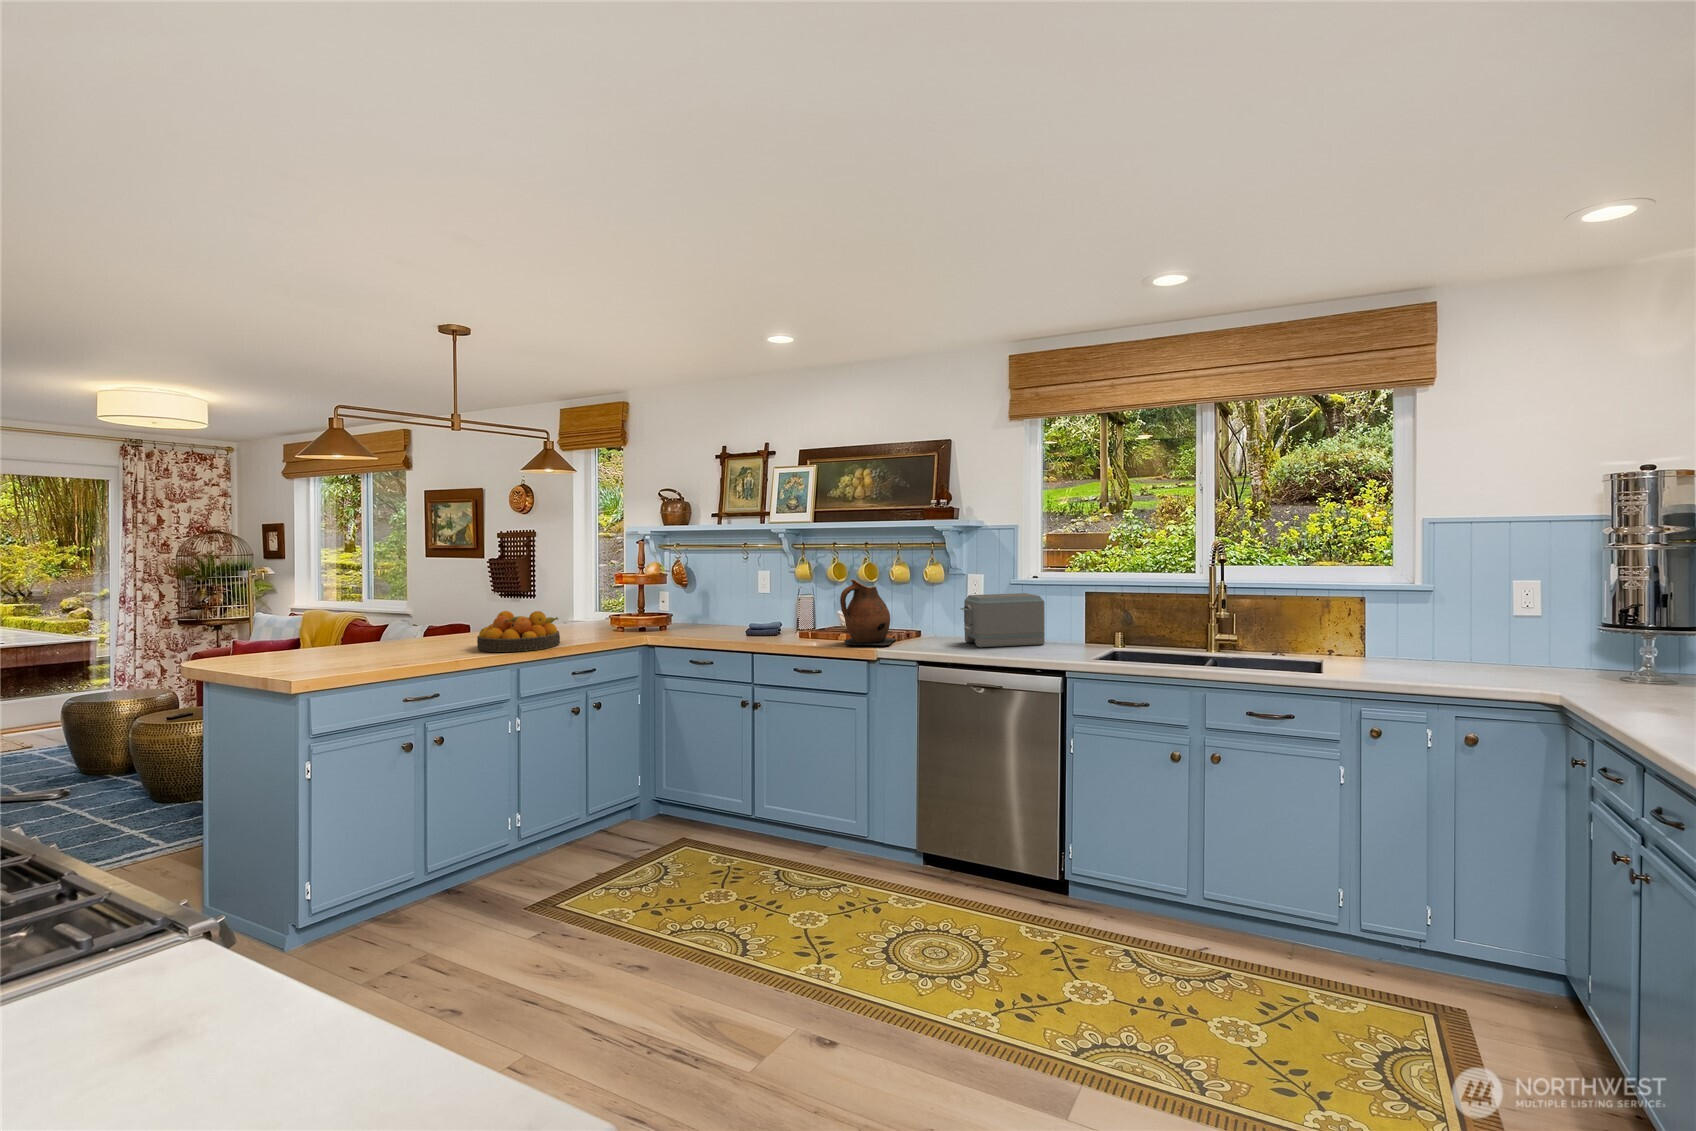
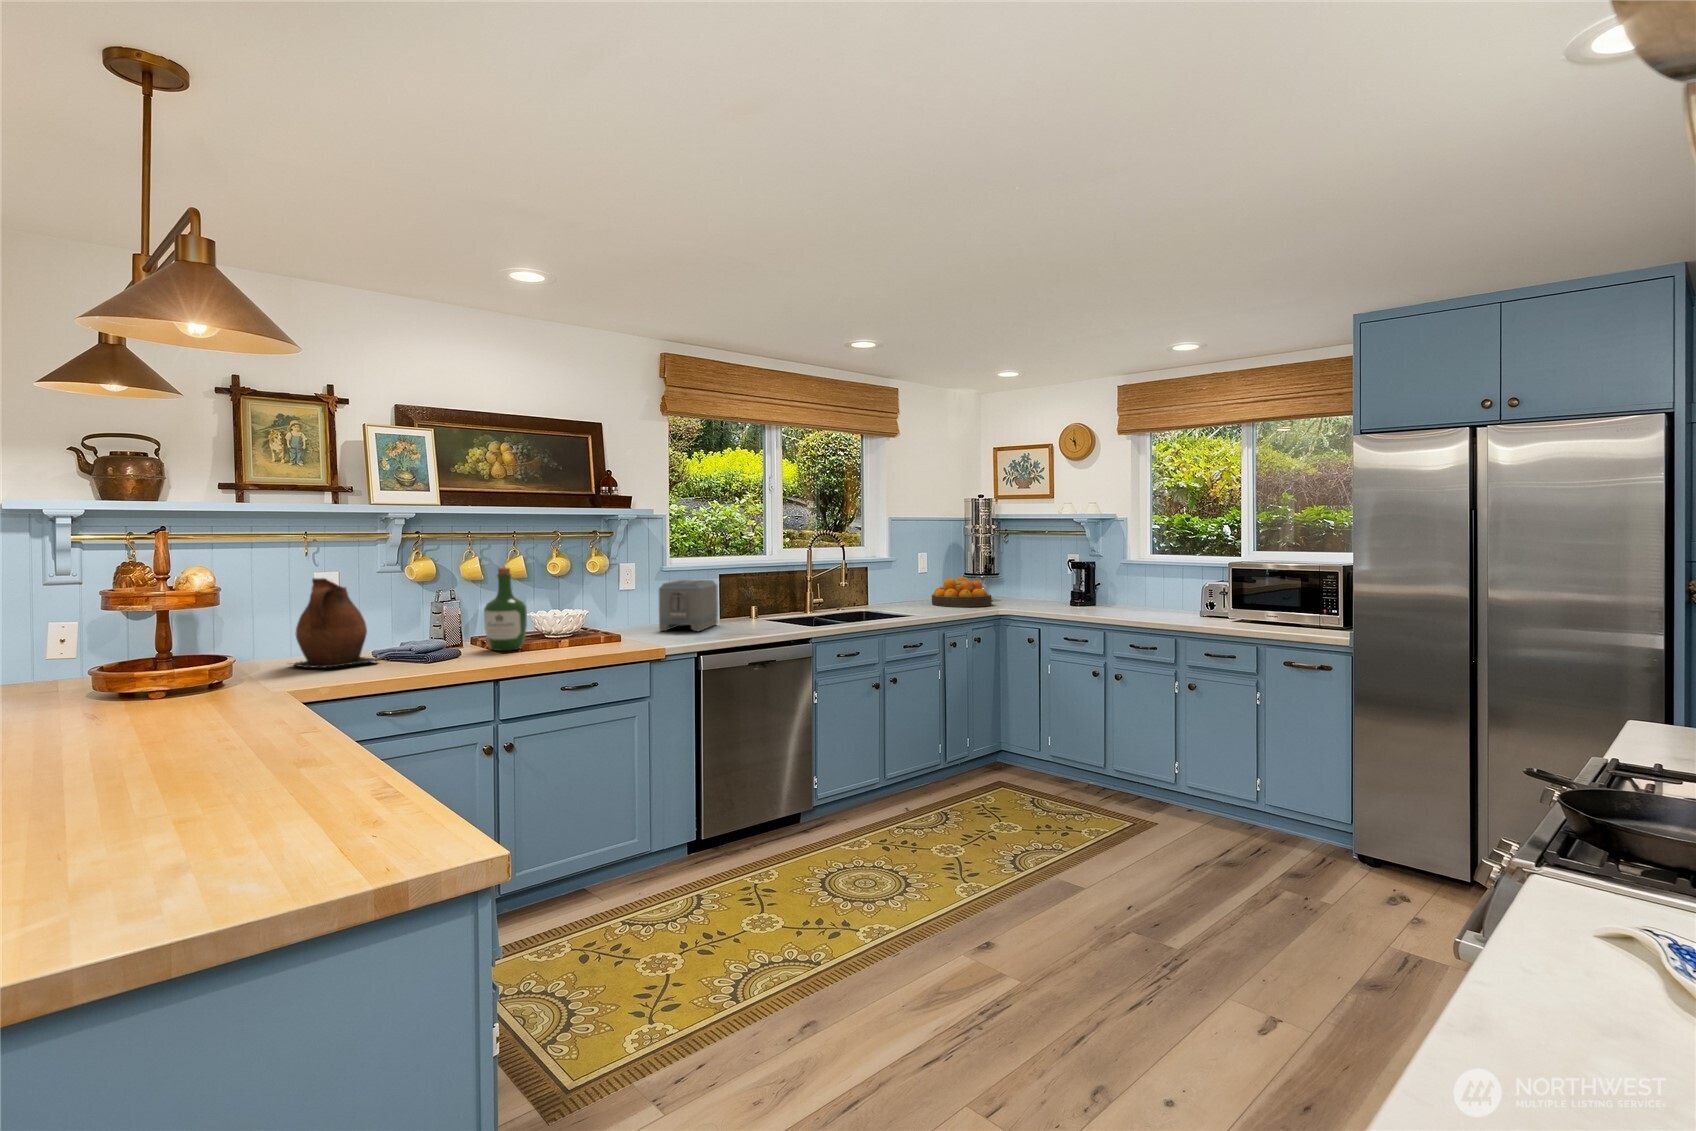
wine bottle: none [793,572,825,638] -> present [484,567,527,651]
ceramic pitcher: present [840,579,896,646] -> present [289,578,380,668]
fruit bowl: present [477,611,560,652] -> present [932,577,992,607]

